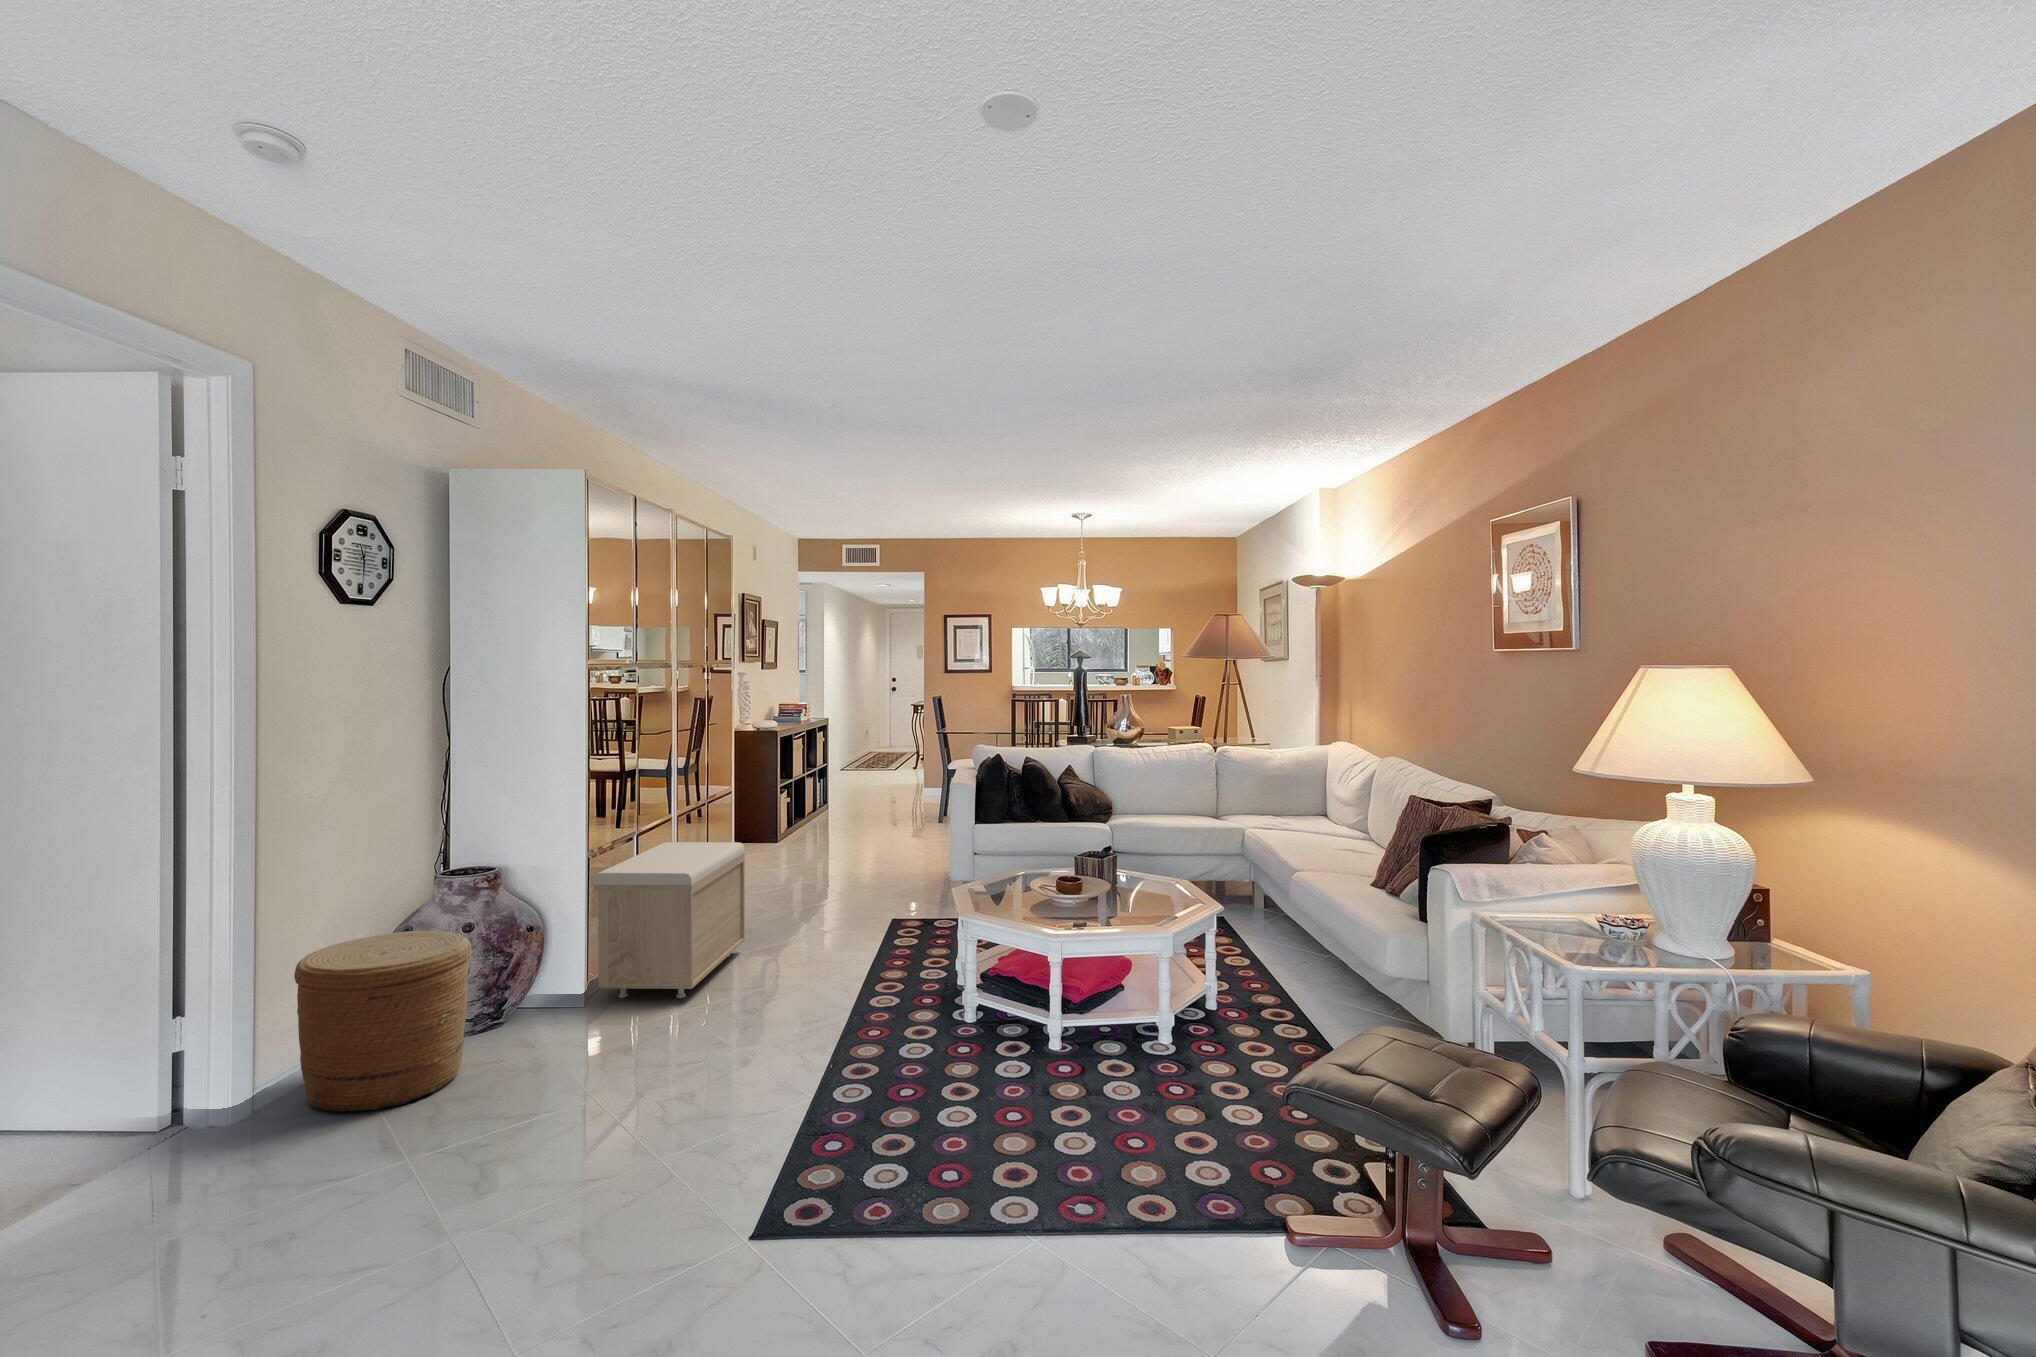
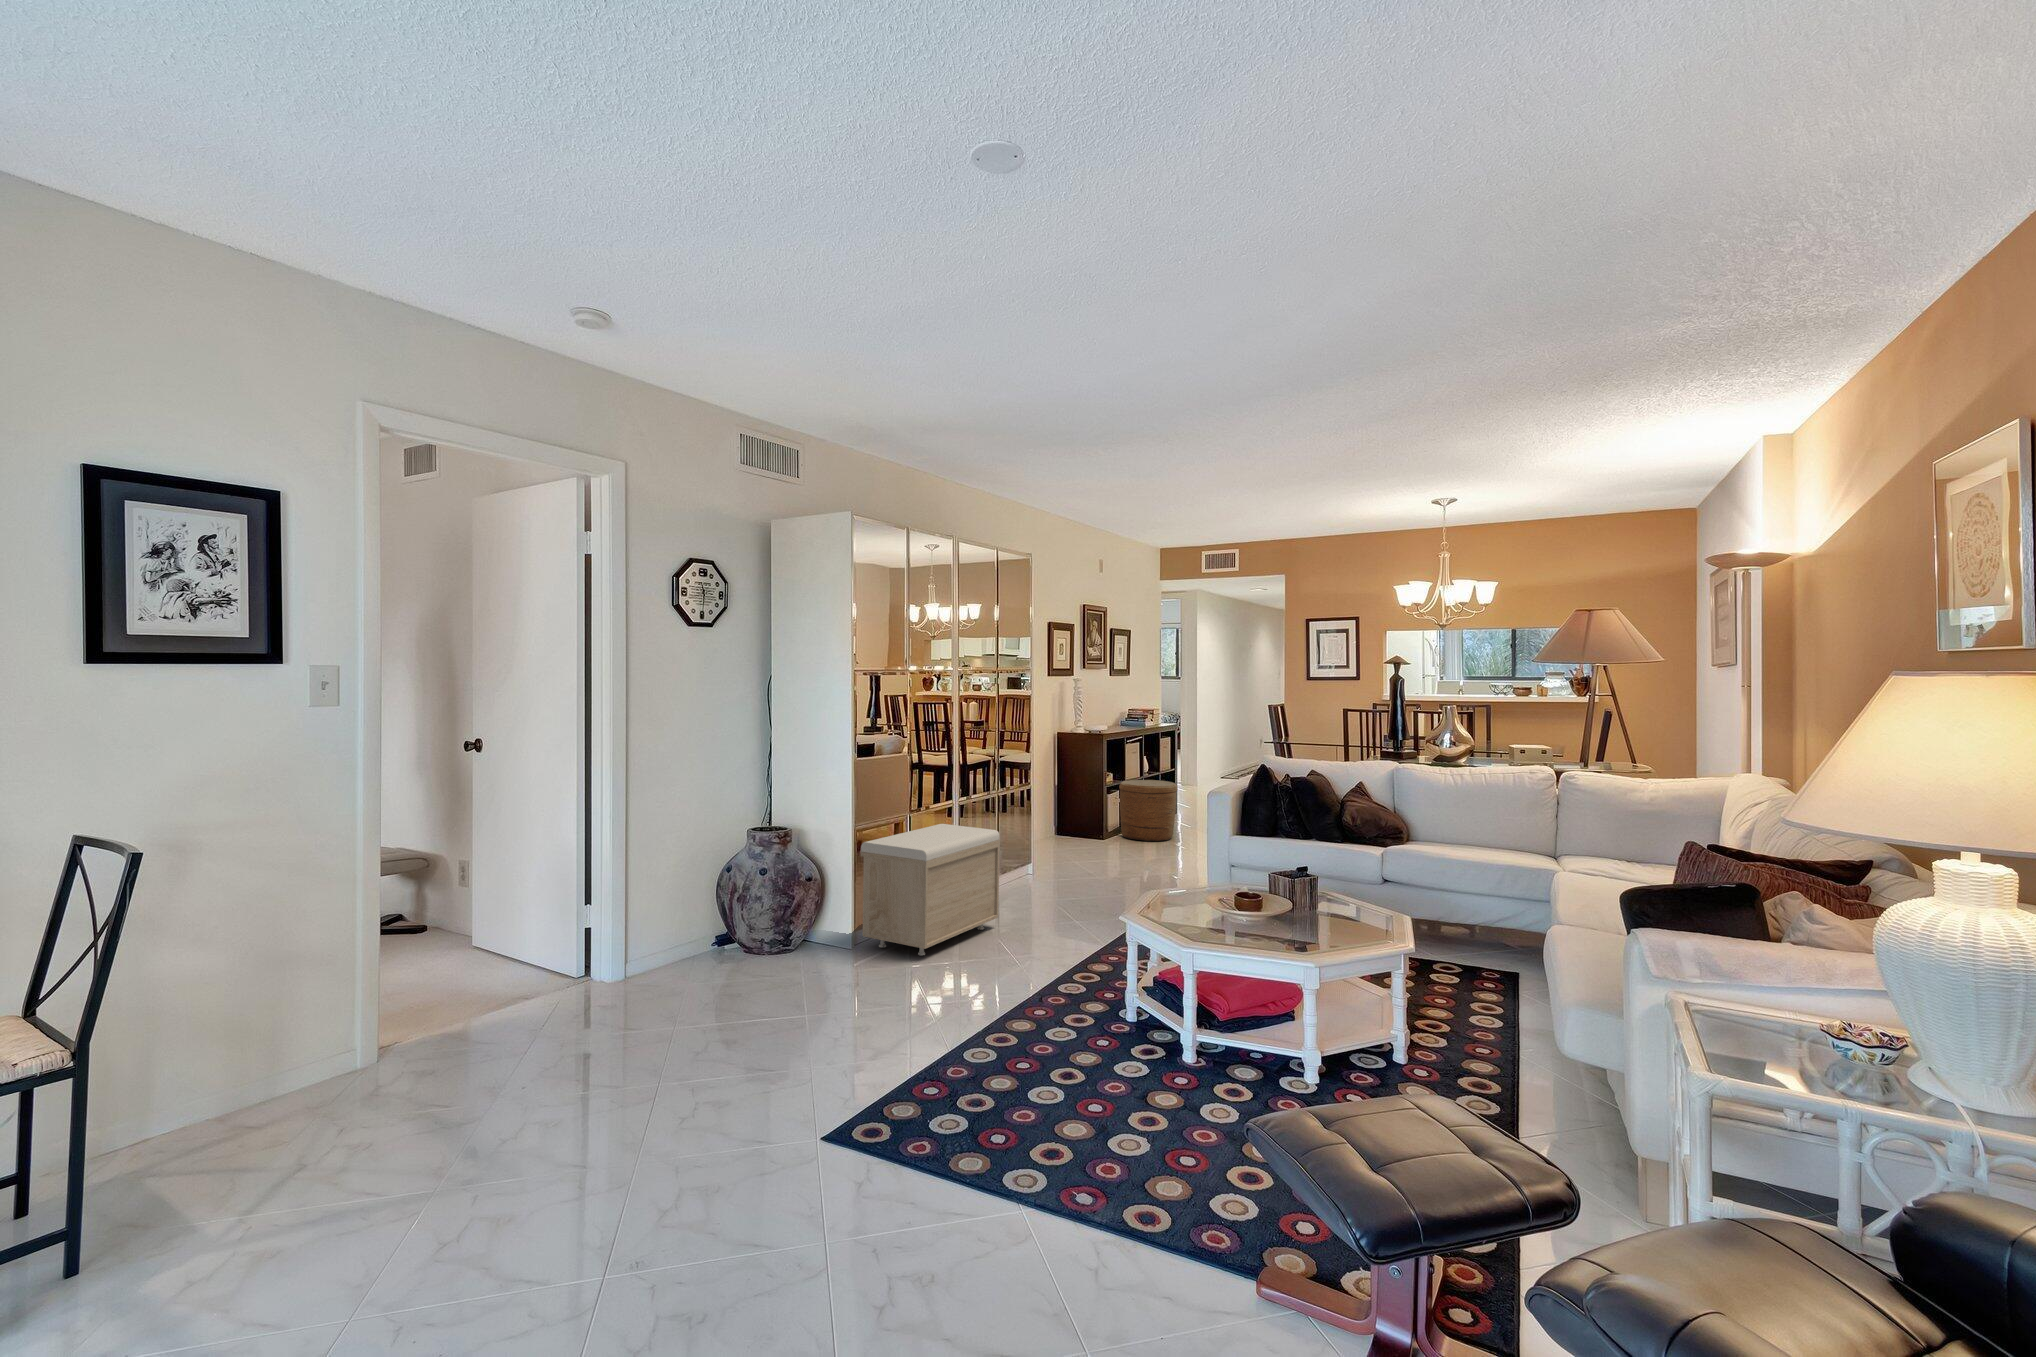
woven basket: present [294,930,472,1111] -> present [1119,780,1178,841]

